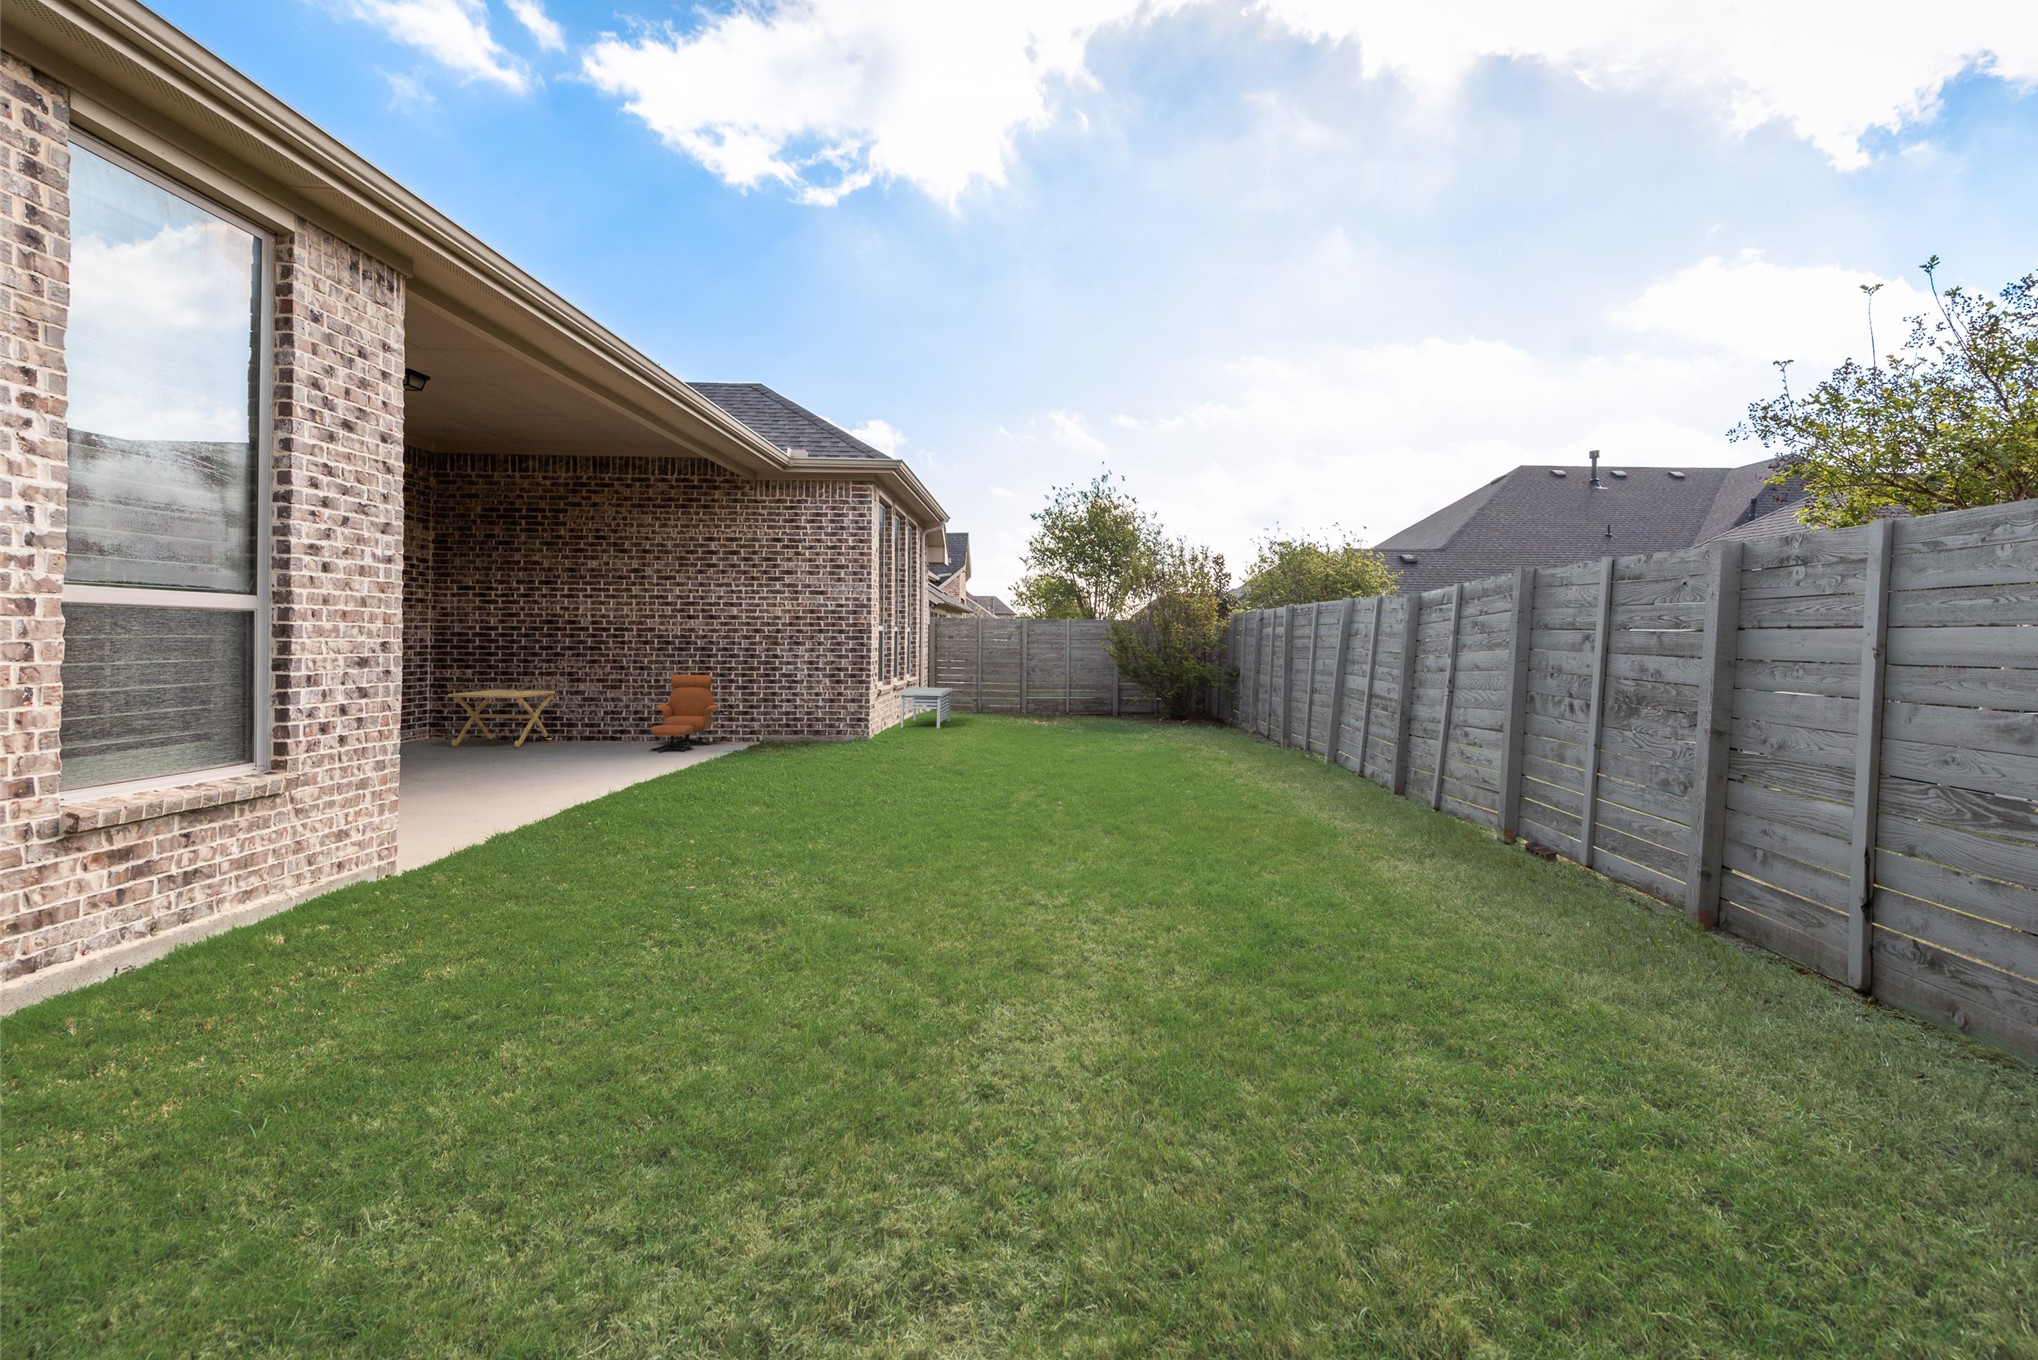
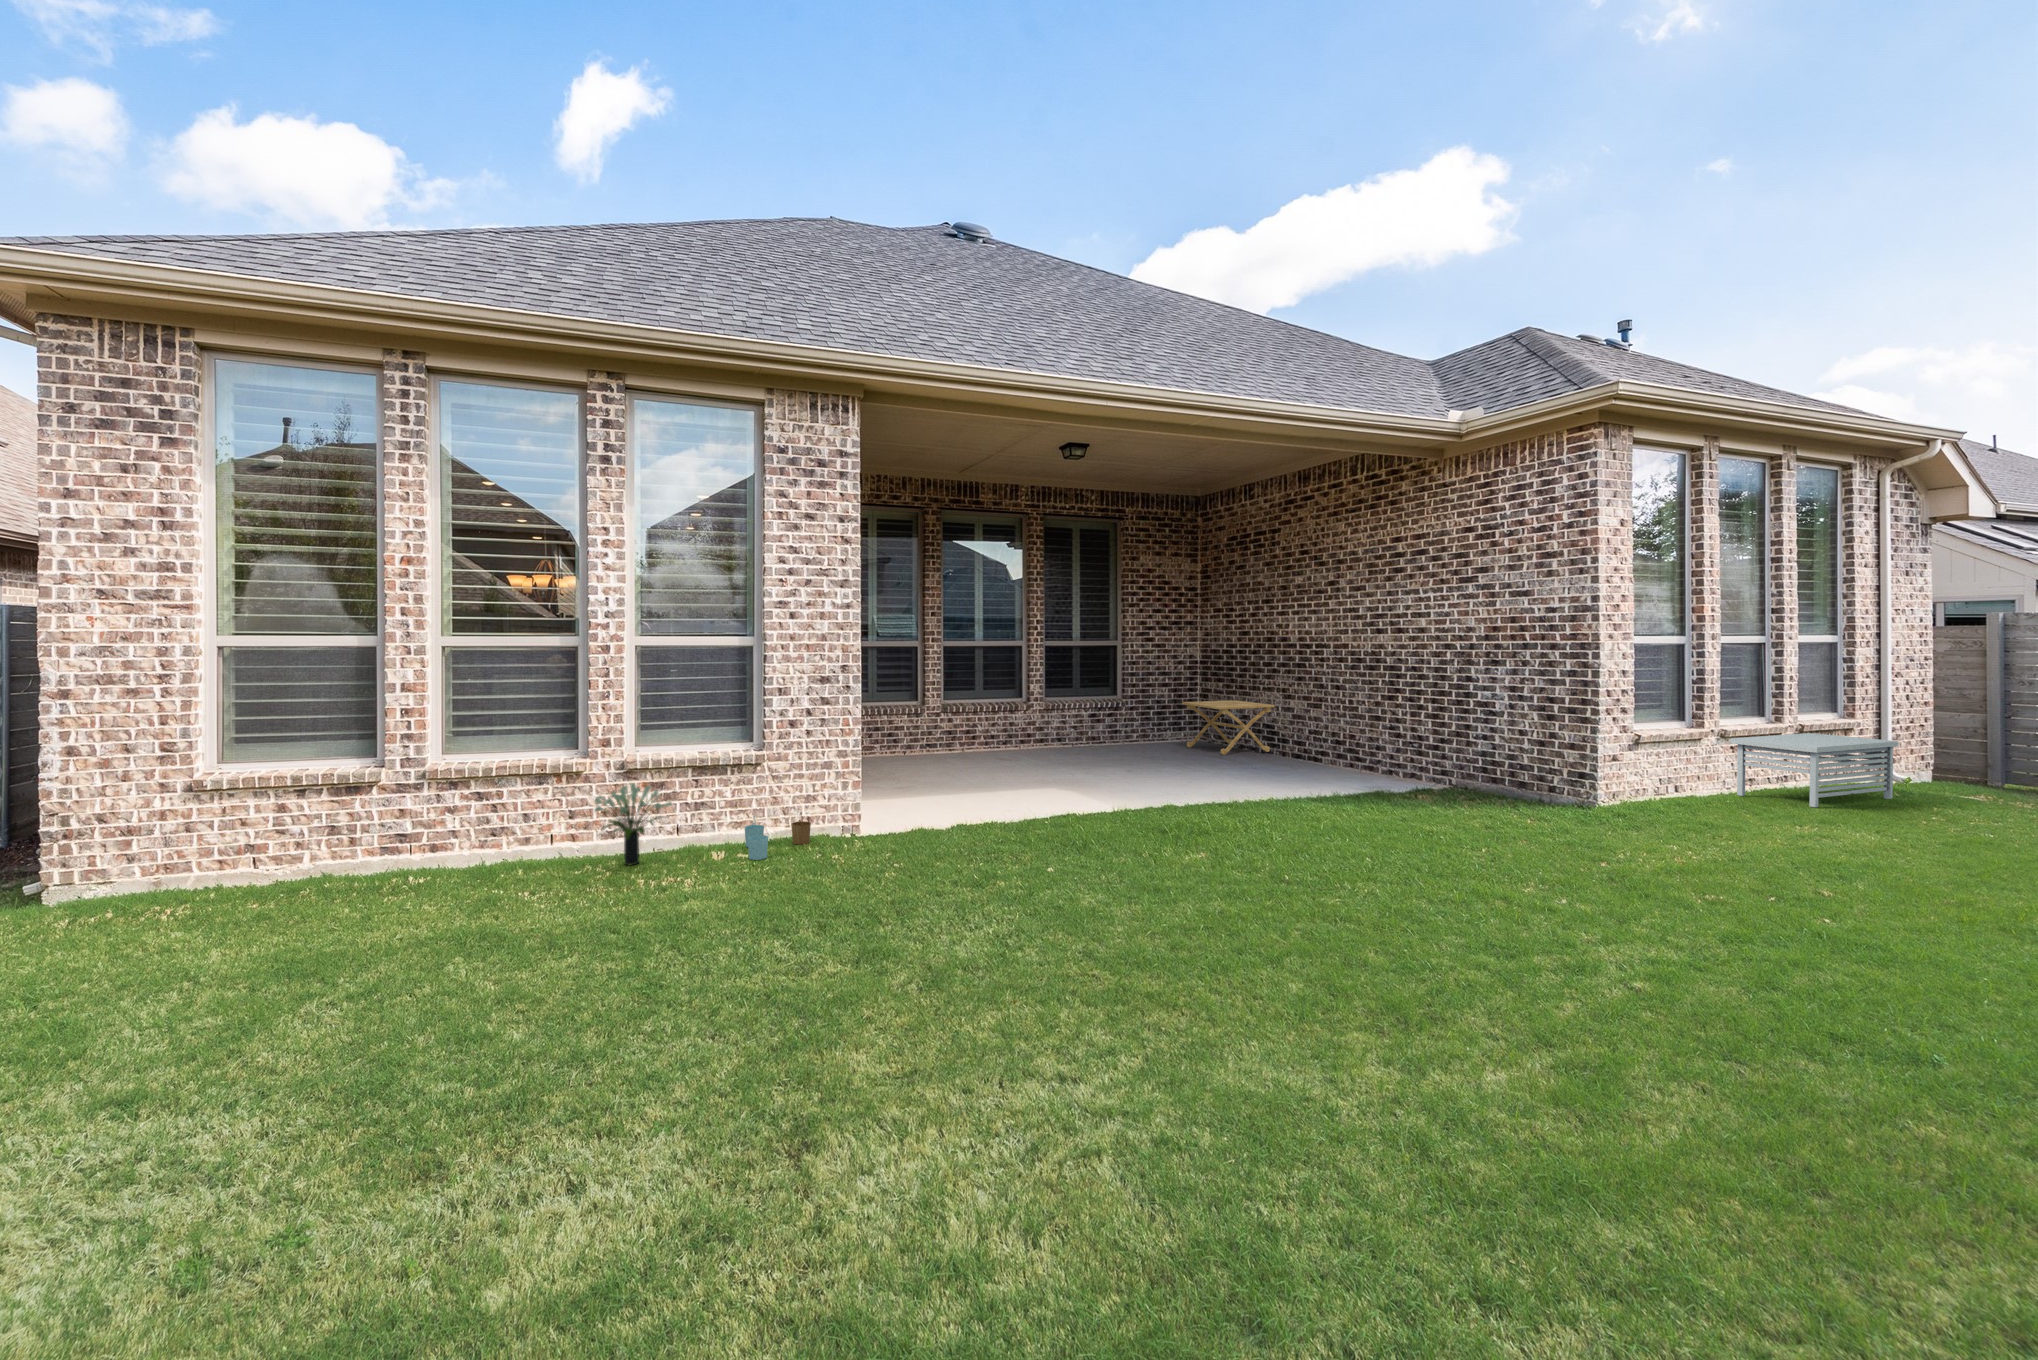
lounge chair: present [651,675,720,752] -> none [1307,695,1399,781]
potted plant: none [65,843,250,989] -> present [595,783,672,865]
bucket: none [271,852,379,922] -> present [745,812,811,860]

